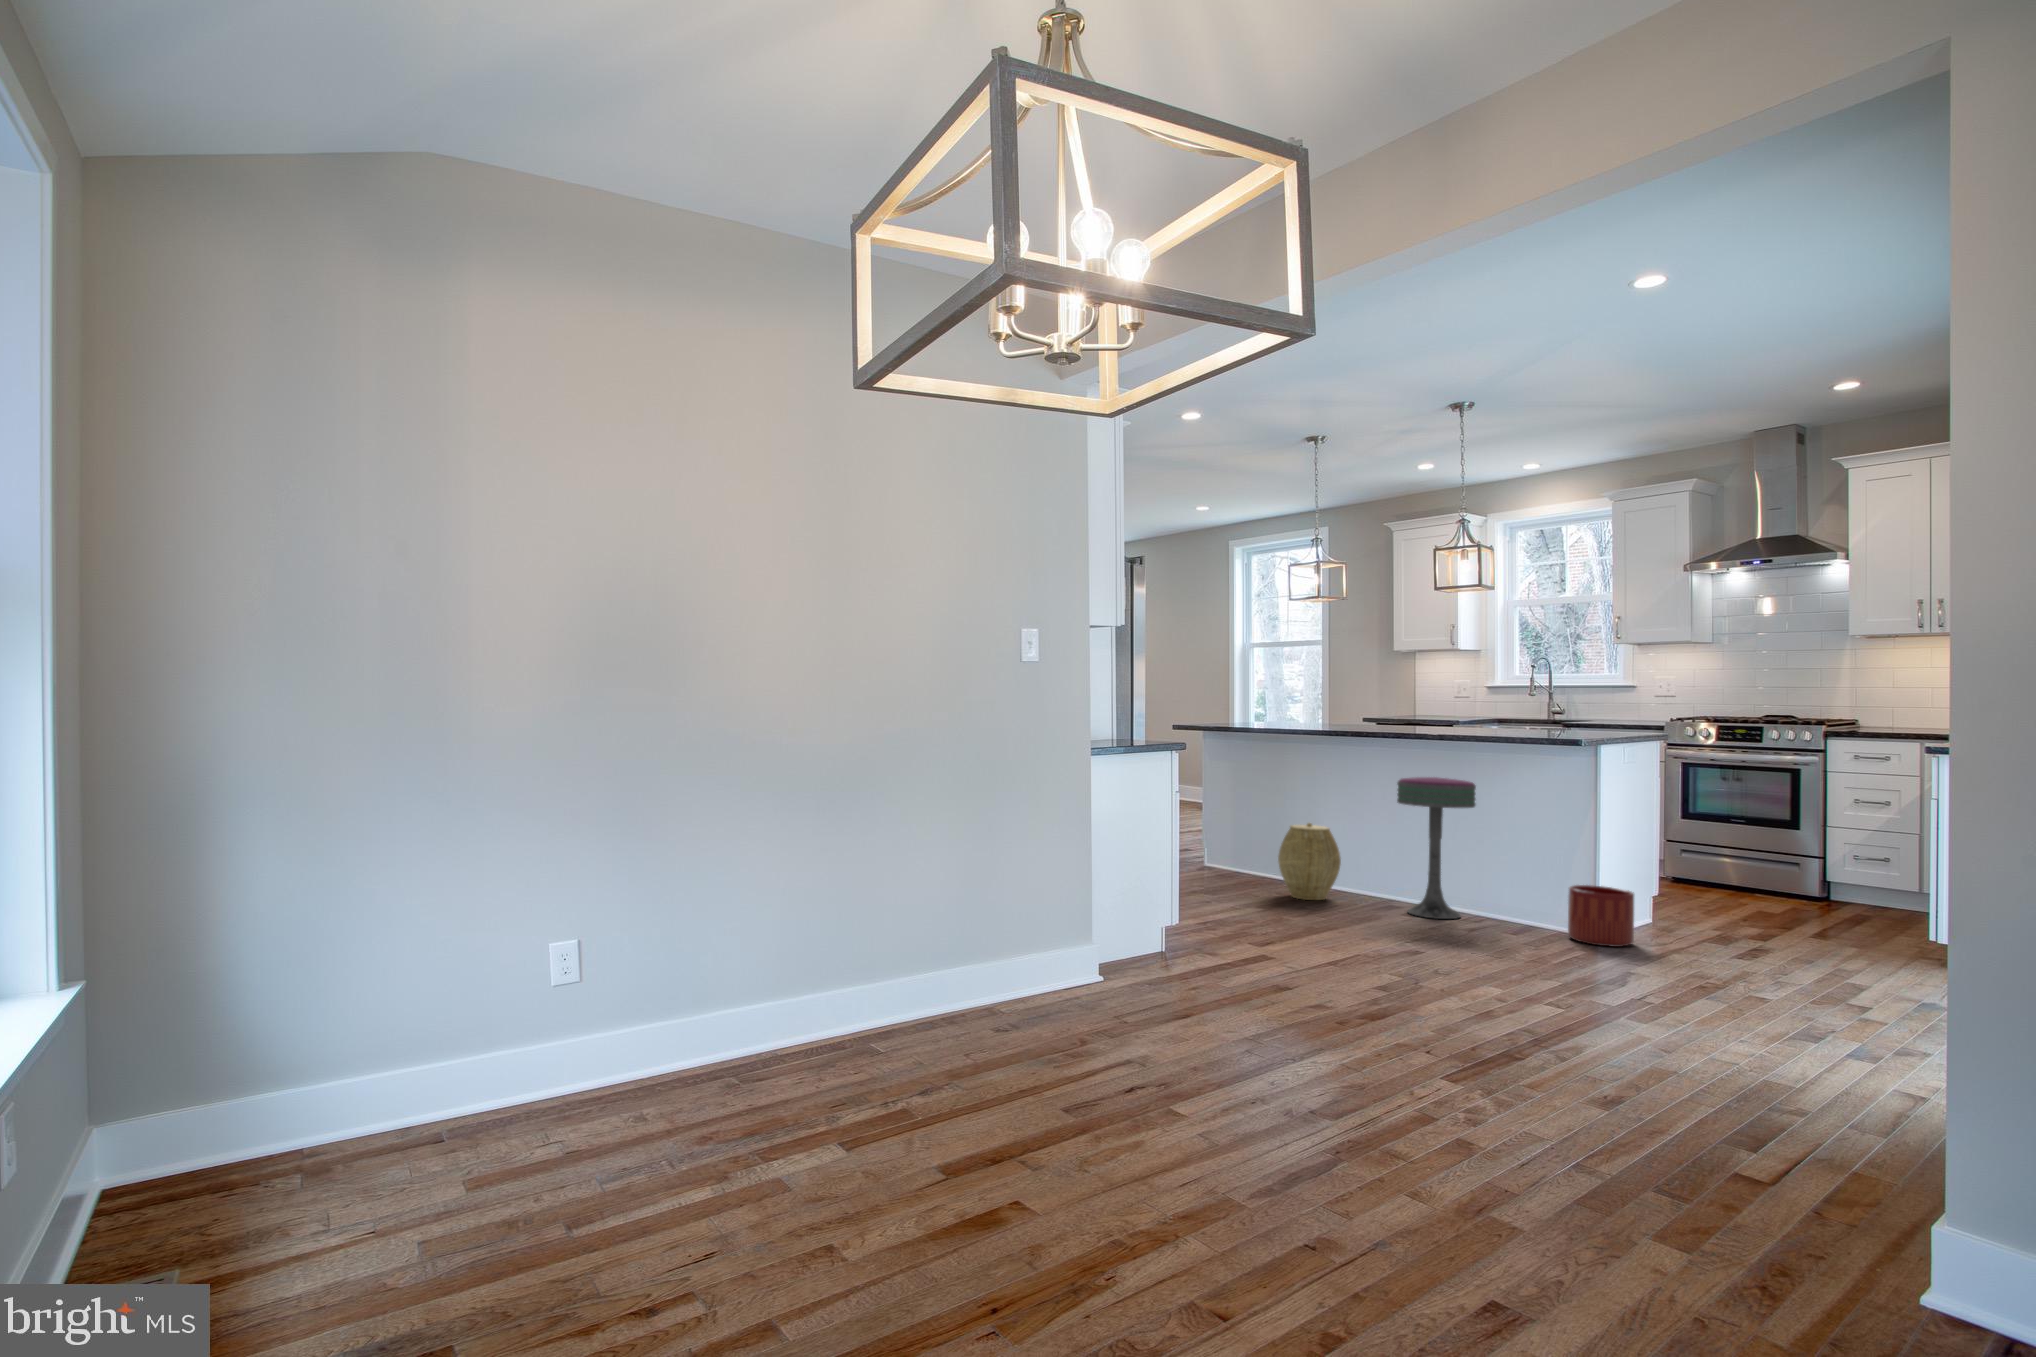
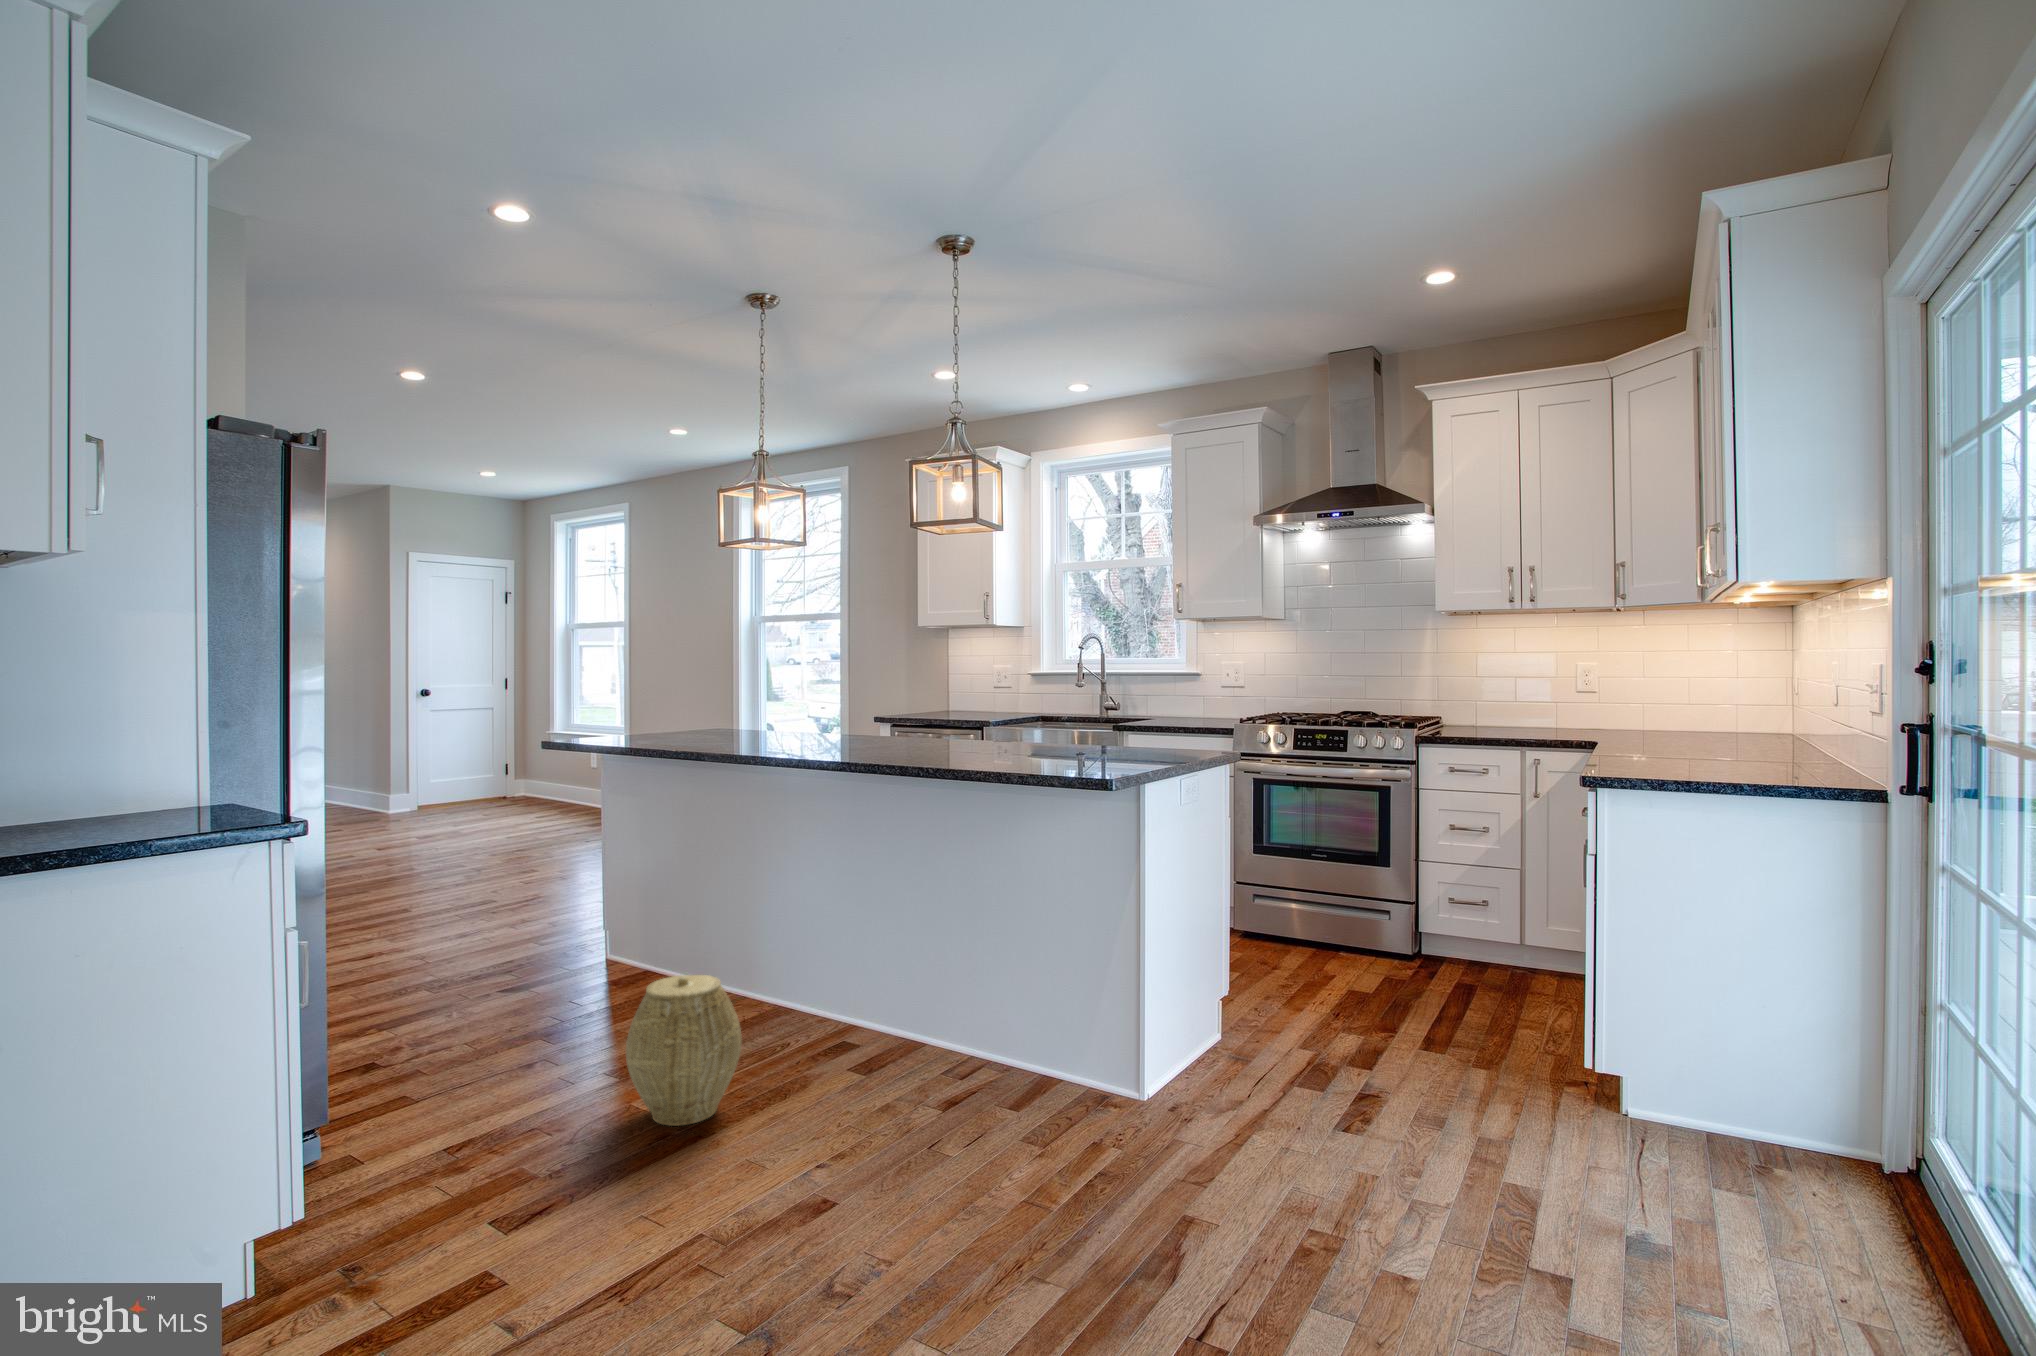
bar stool: present [1397,777,1476,919] -> none [820,887,954,1161]
planter: present [1568,885,1634,947] -> none [1102,1083,1209,1221]

